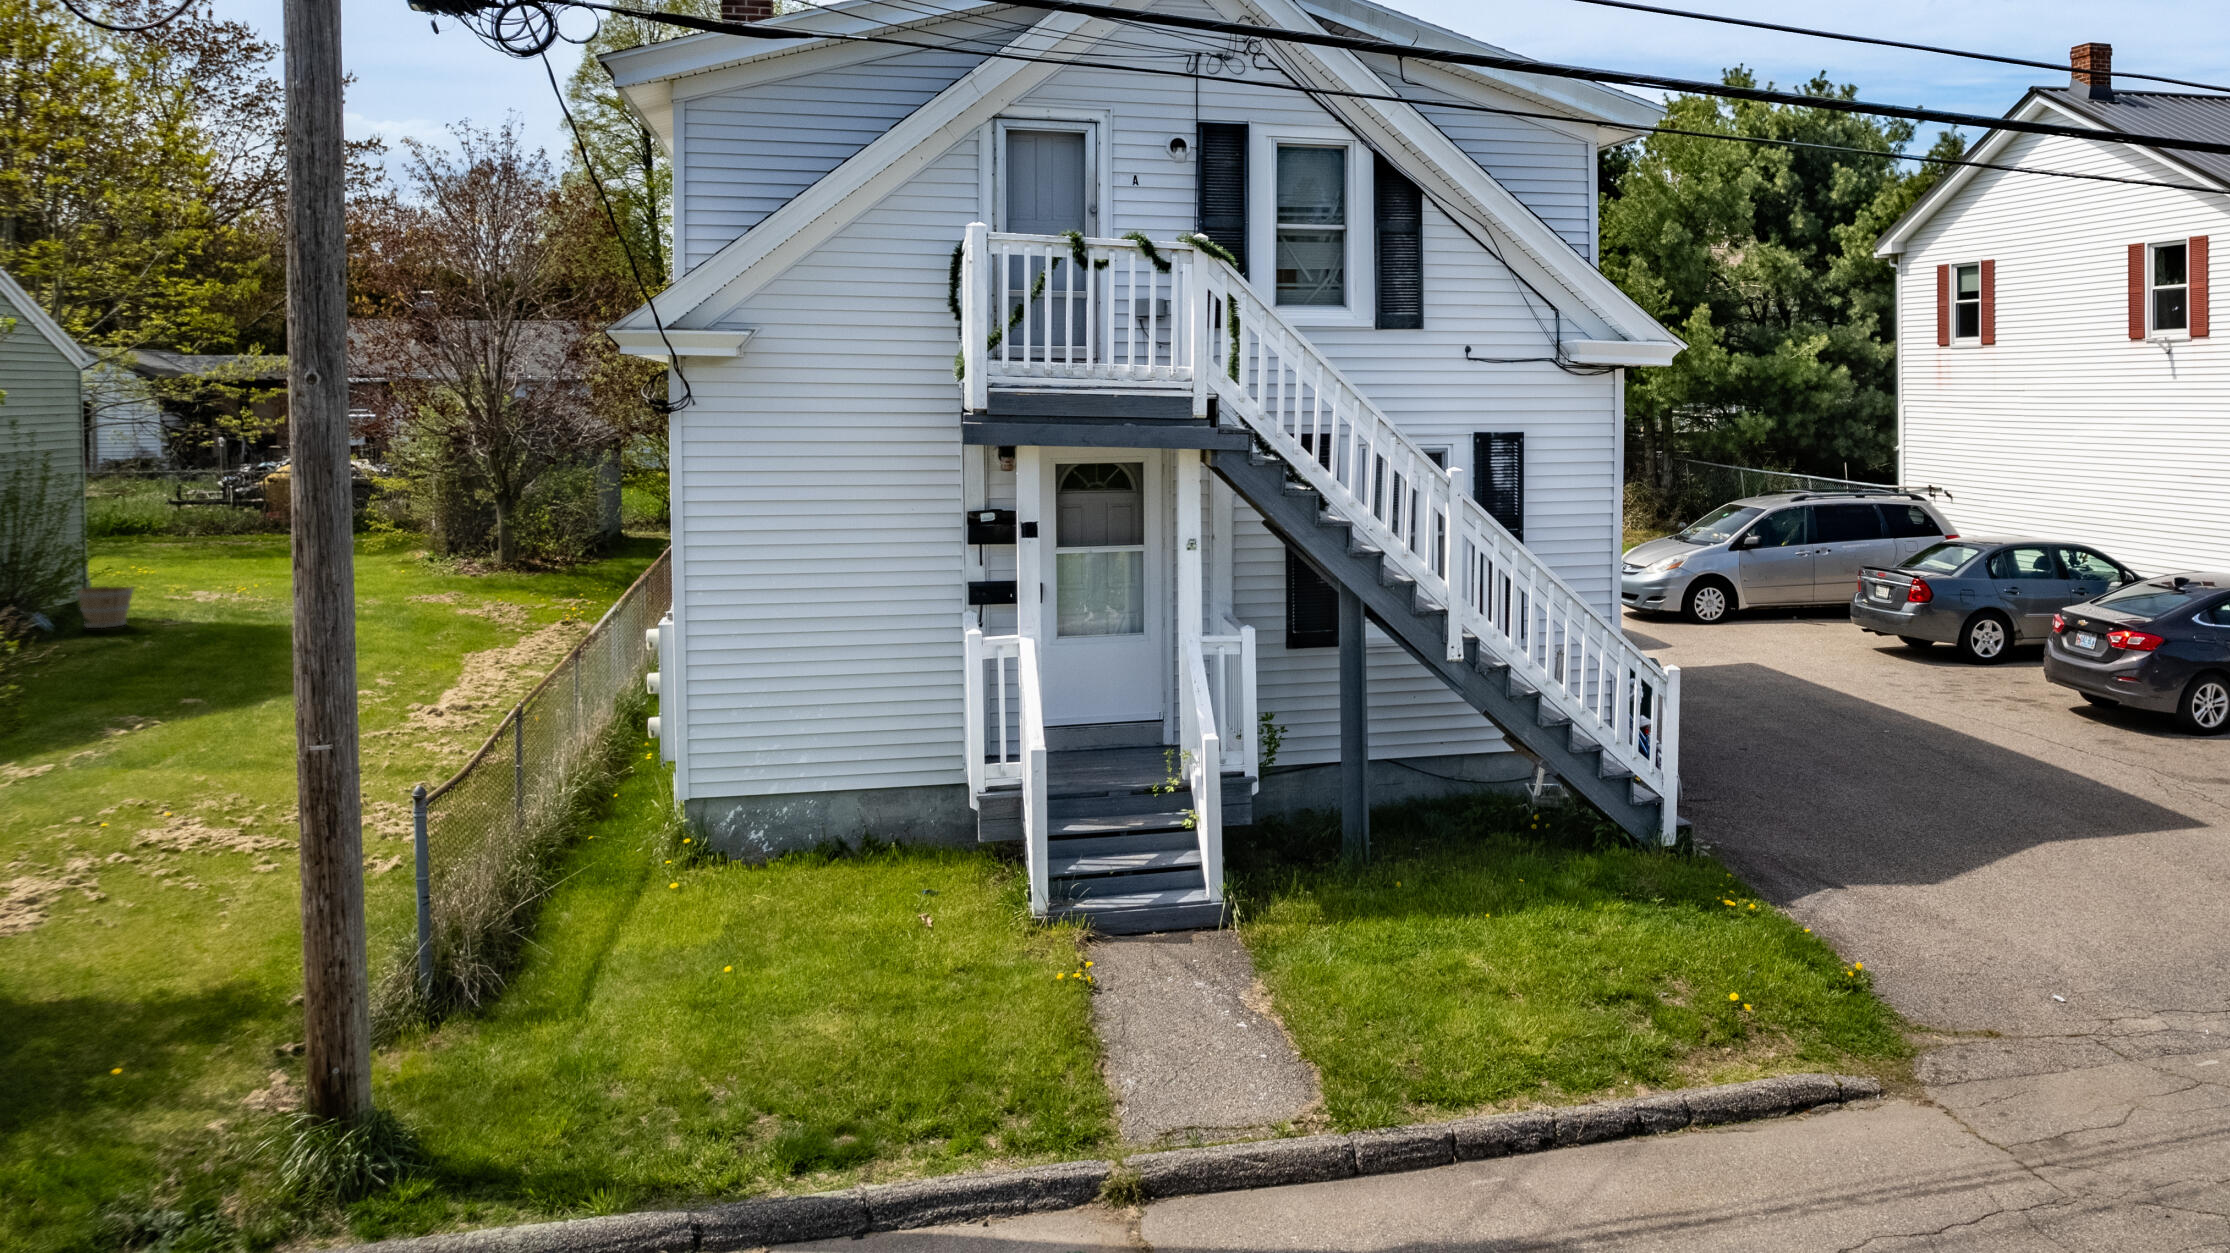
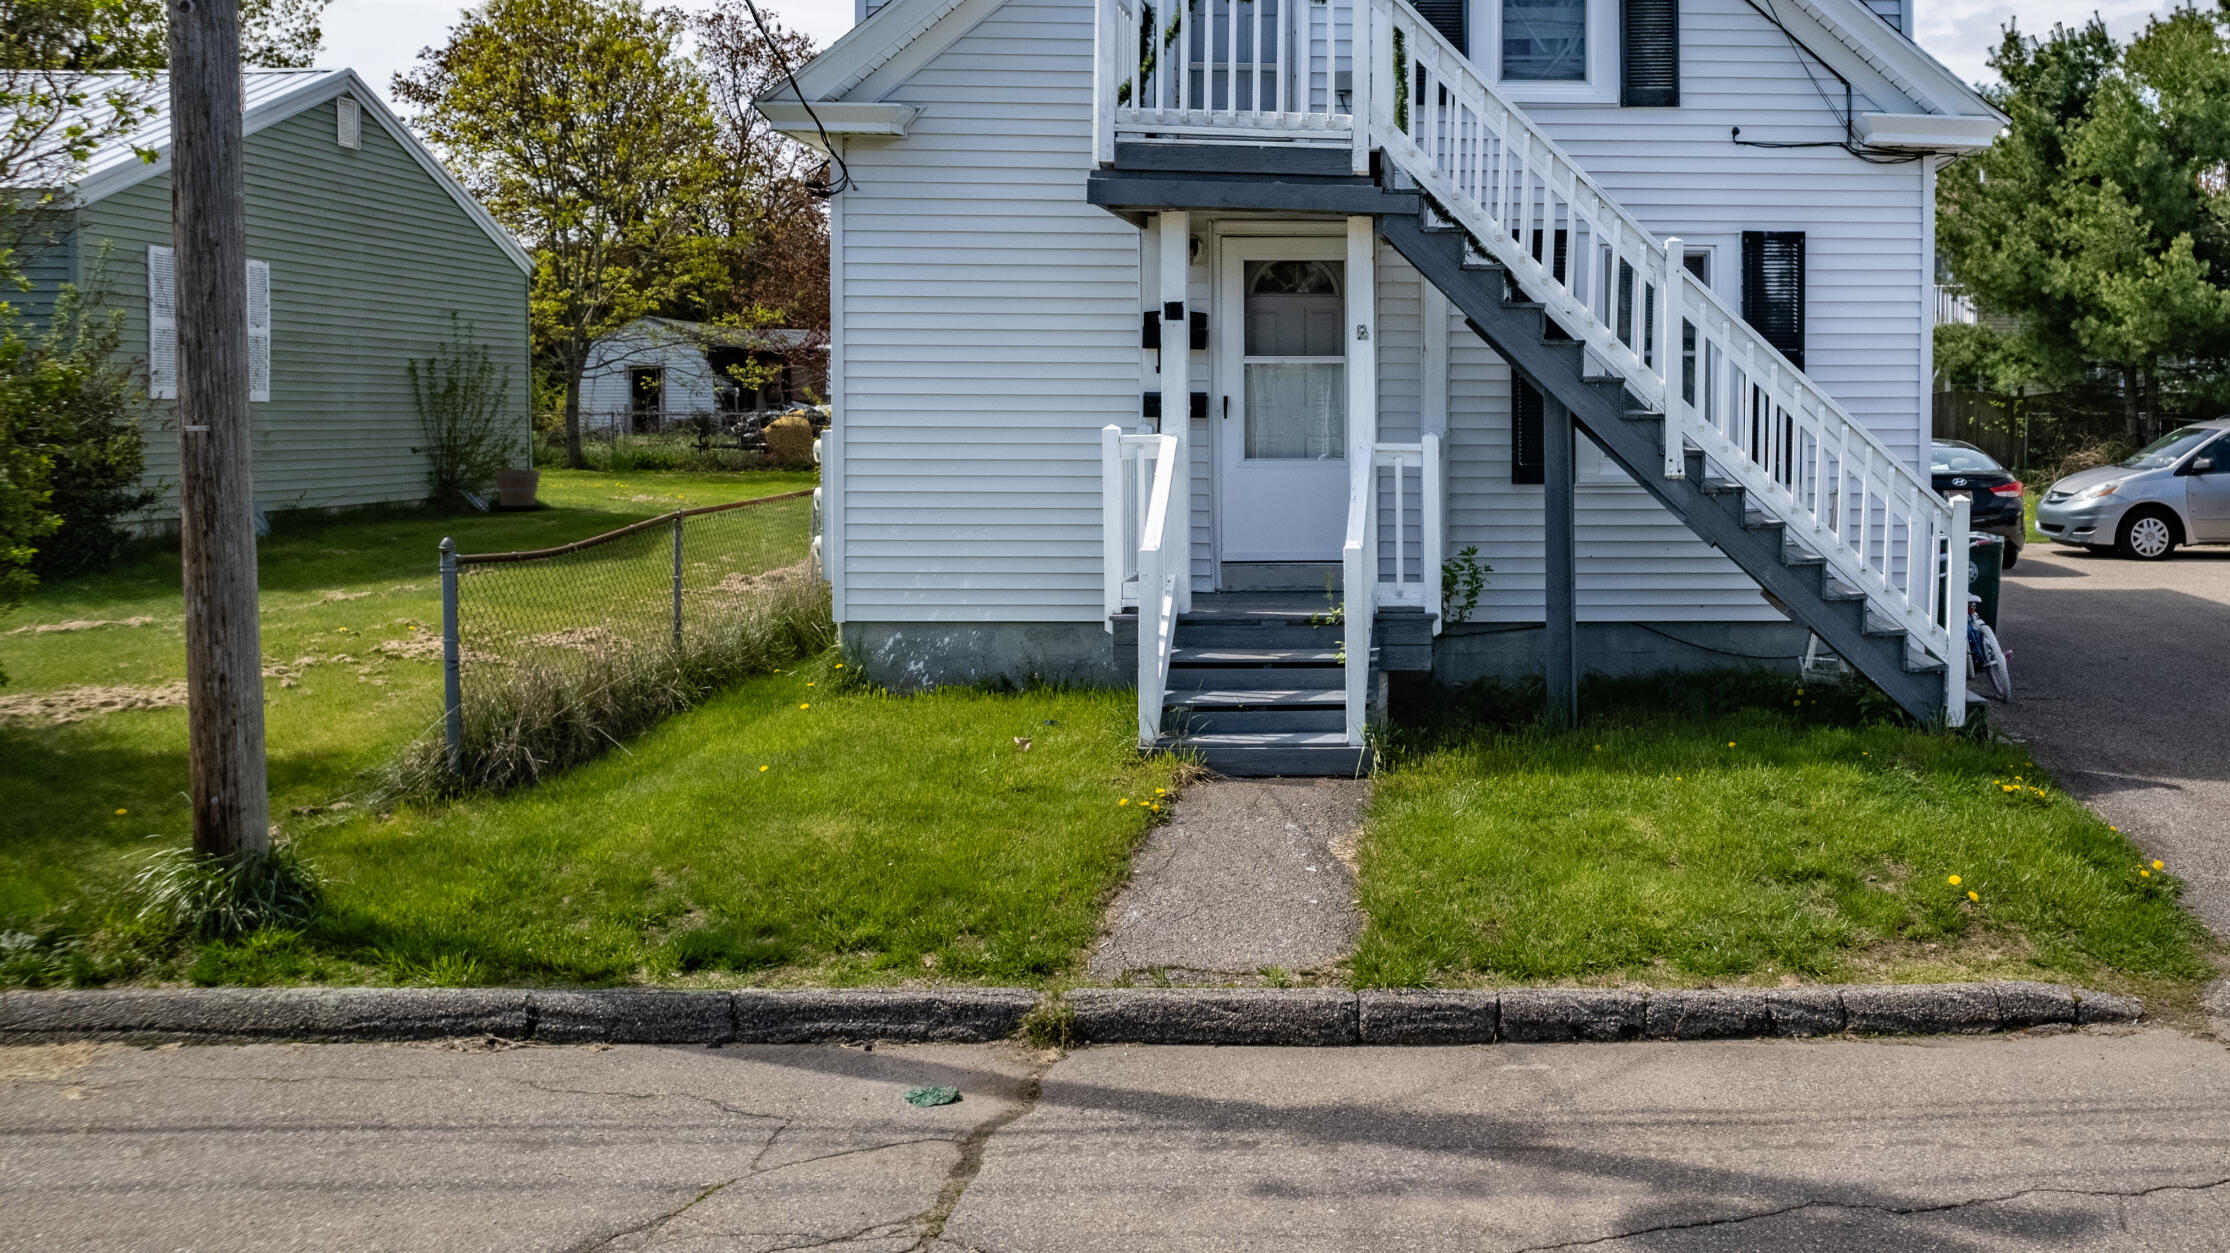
potted tree: none [242,484,270,527] -> present [699,410,719,449]

